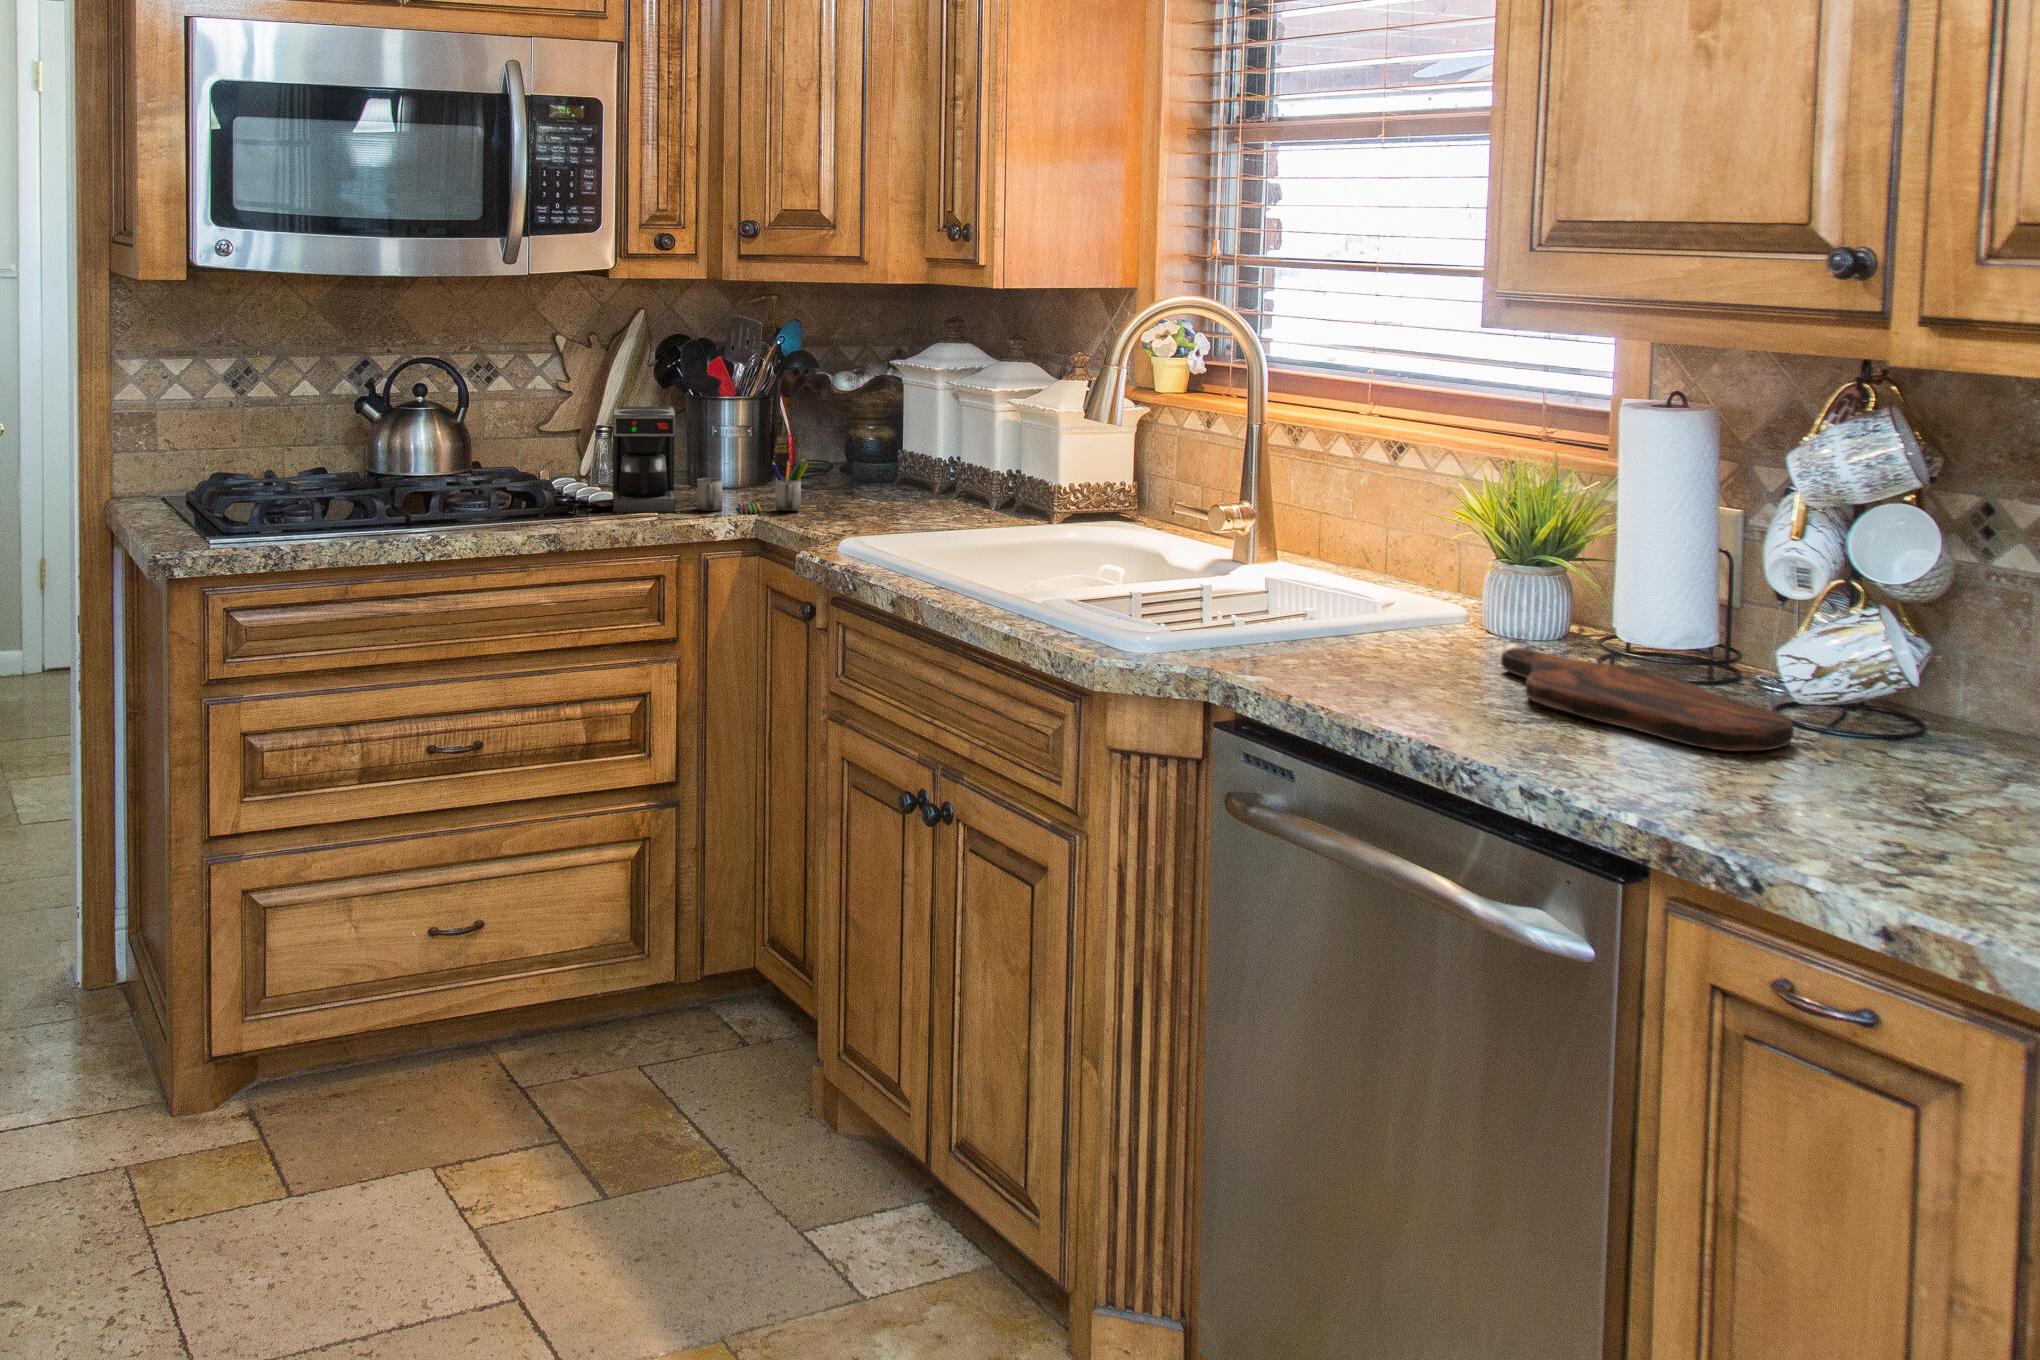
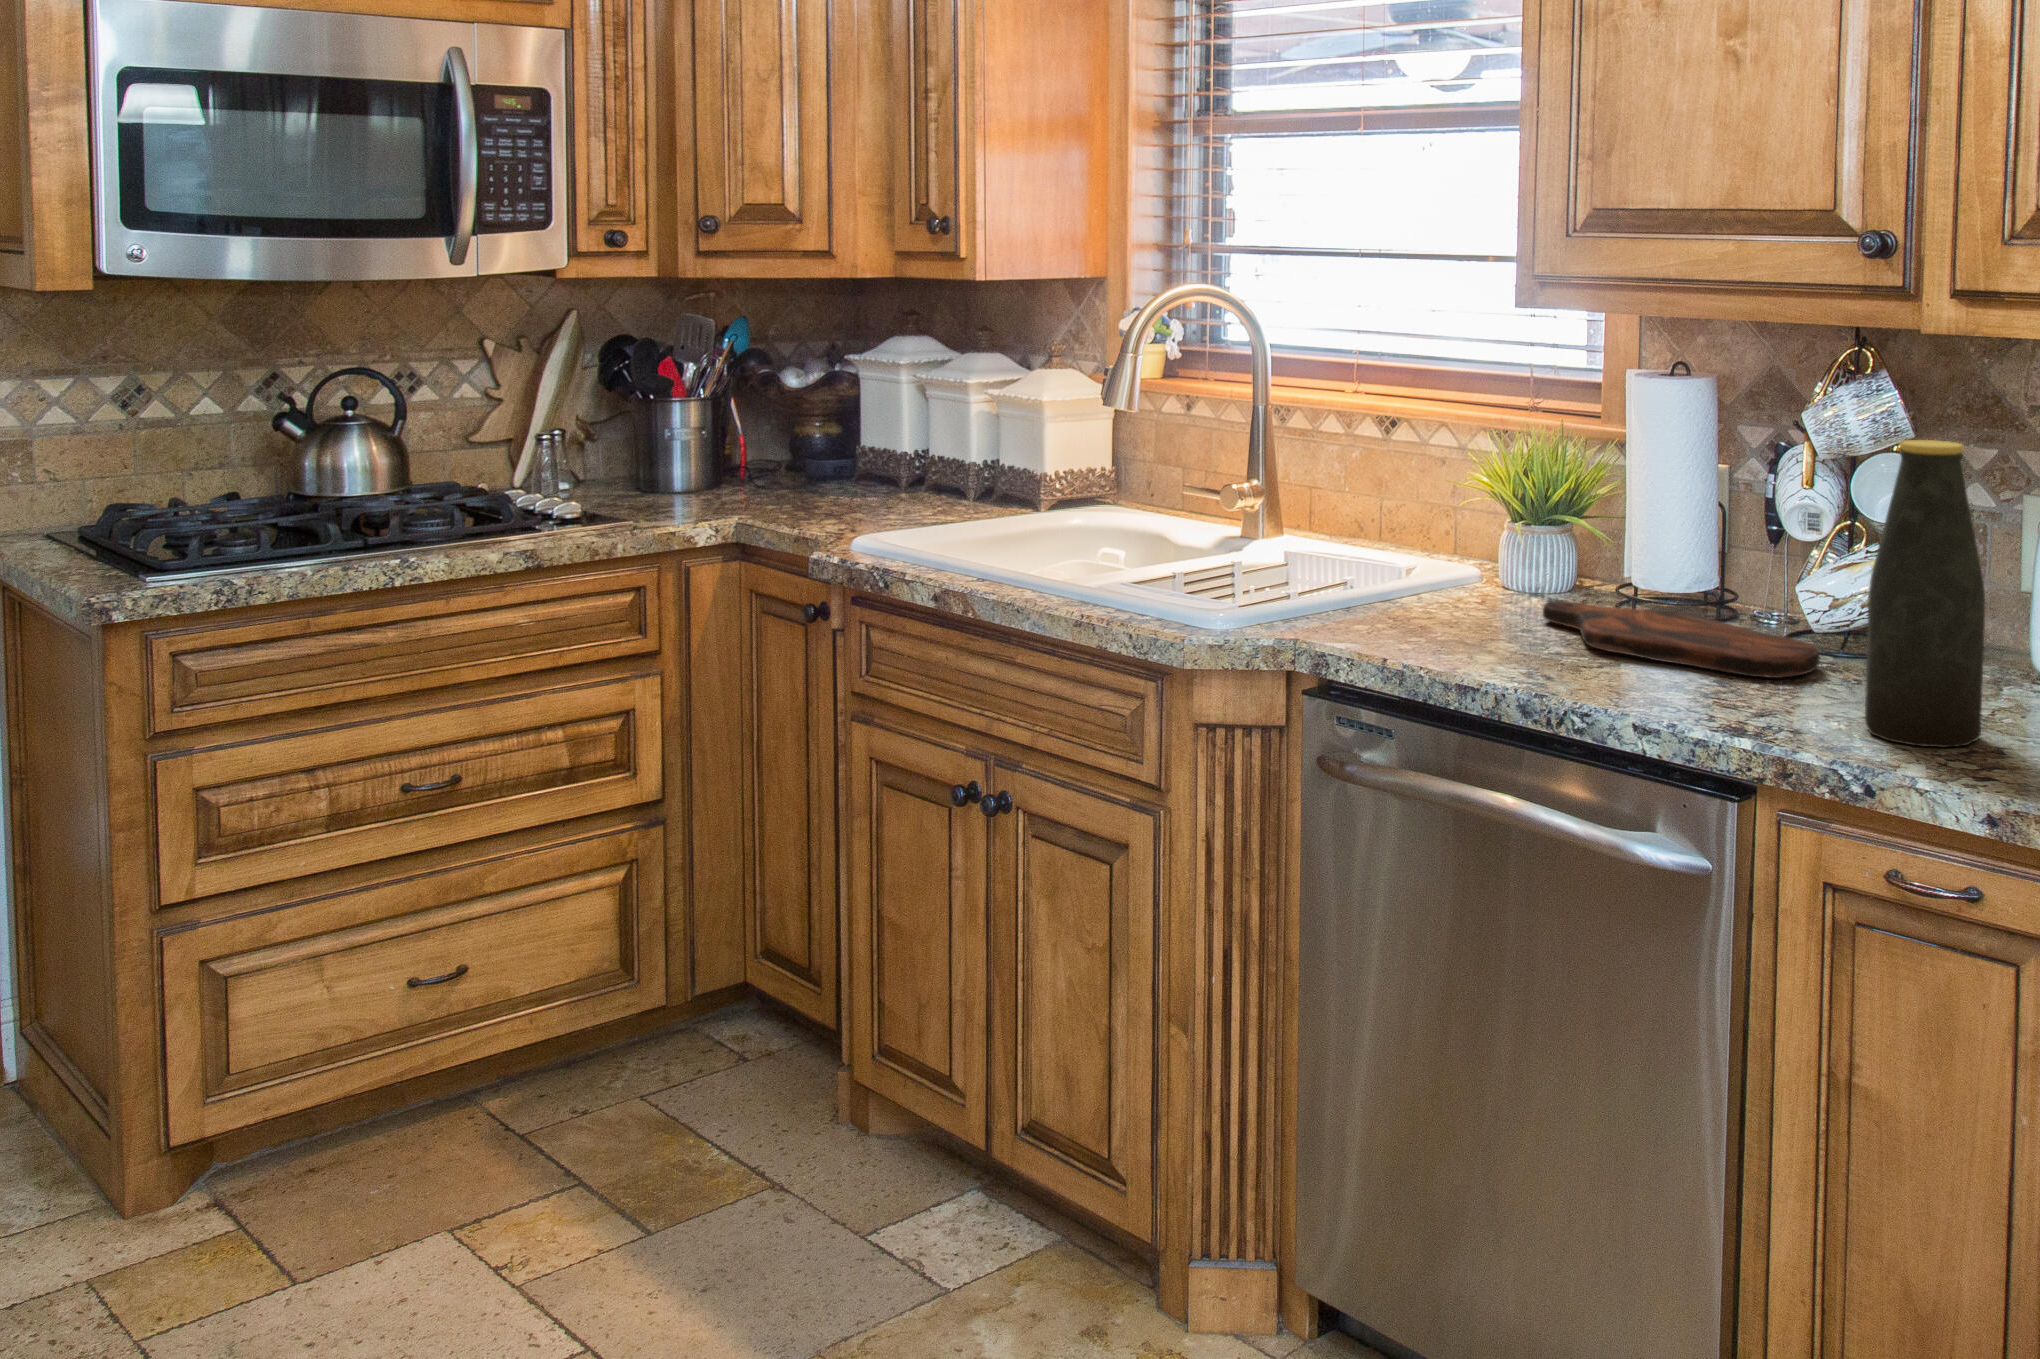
coffee maker: present [613,407,808,512] -> none [577,410,792,523]
bottle: none [1789,485,1936,845] -> present [1865,440,1985,748]

